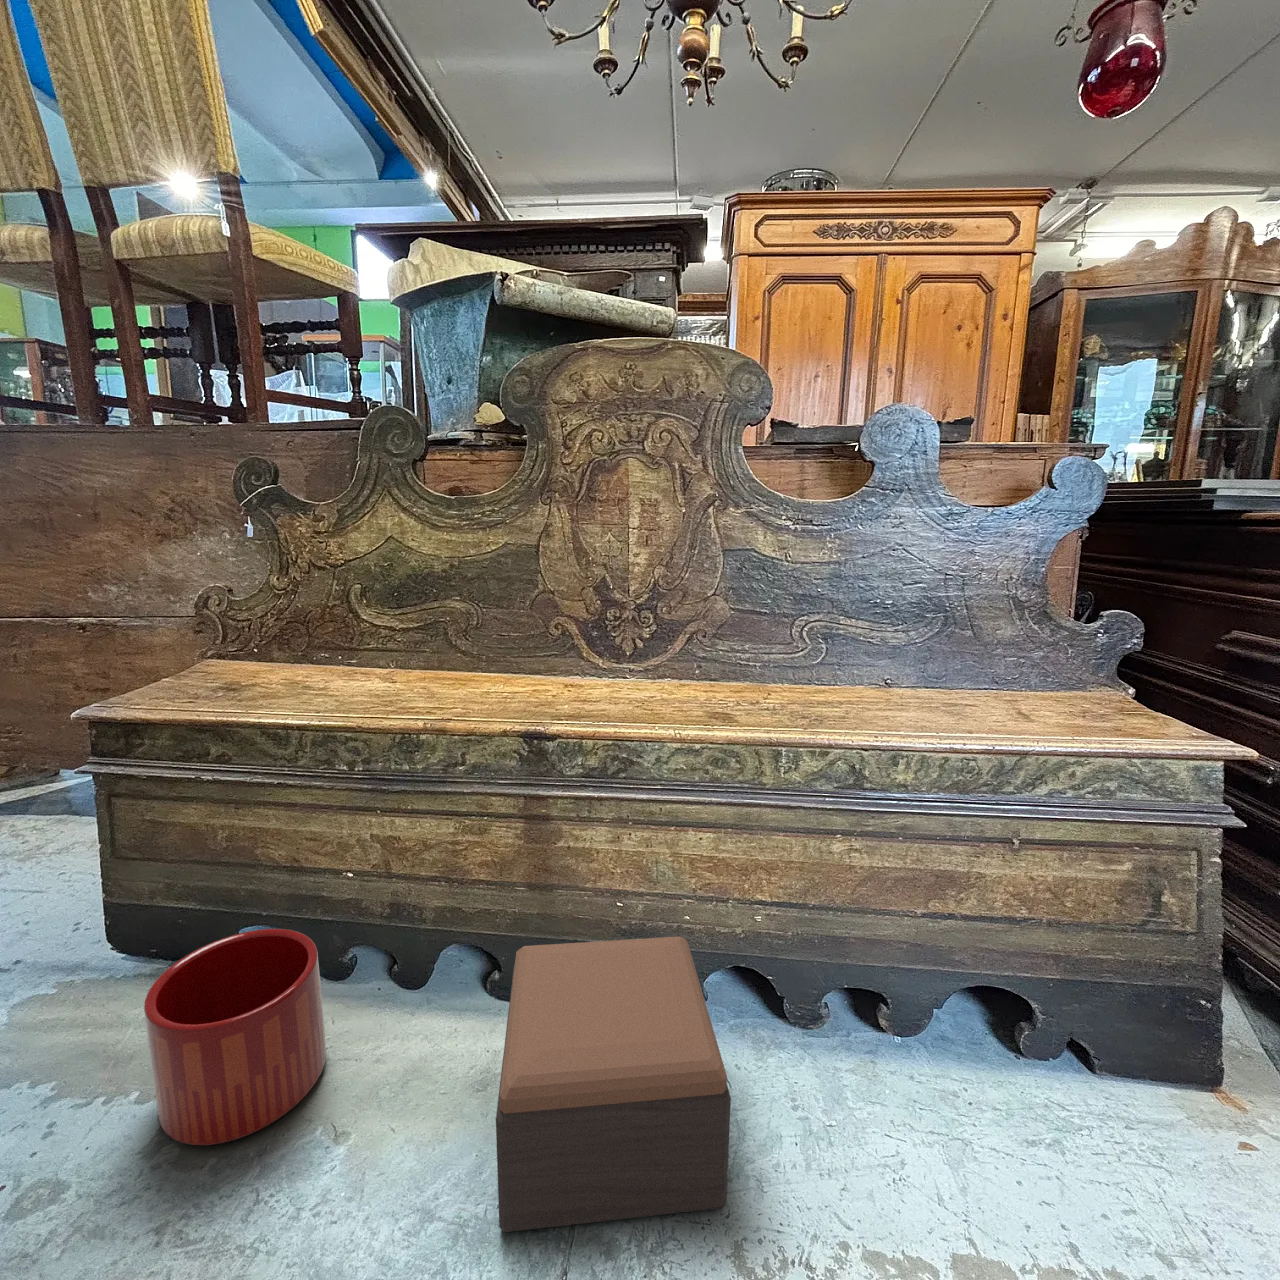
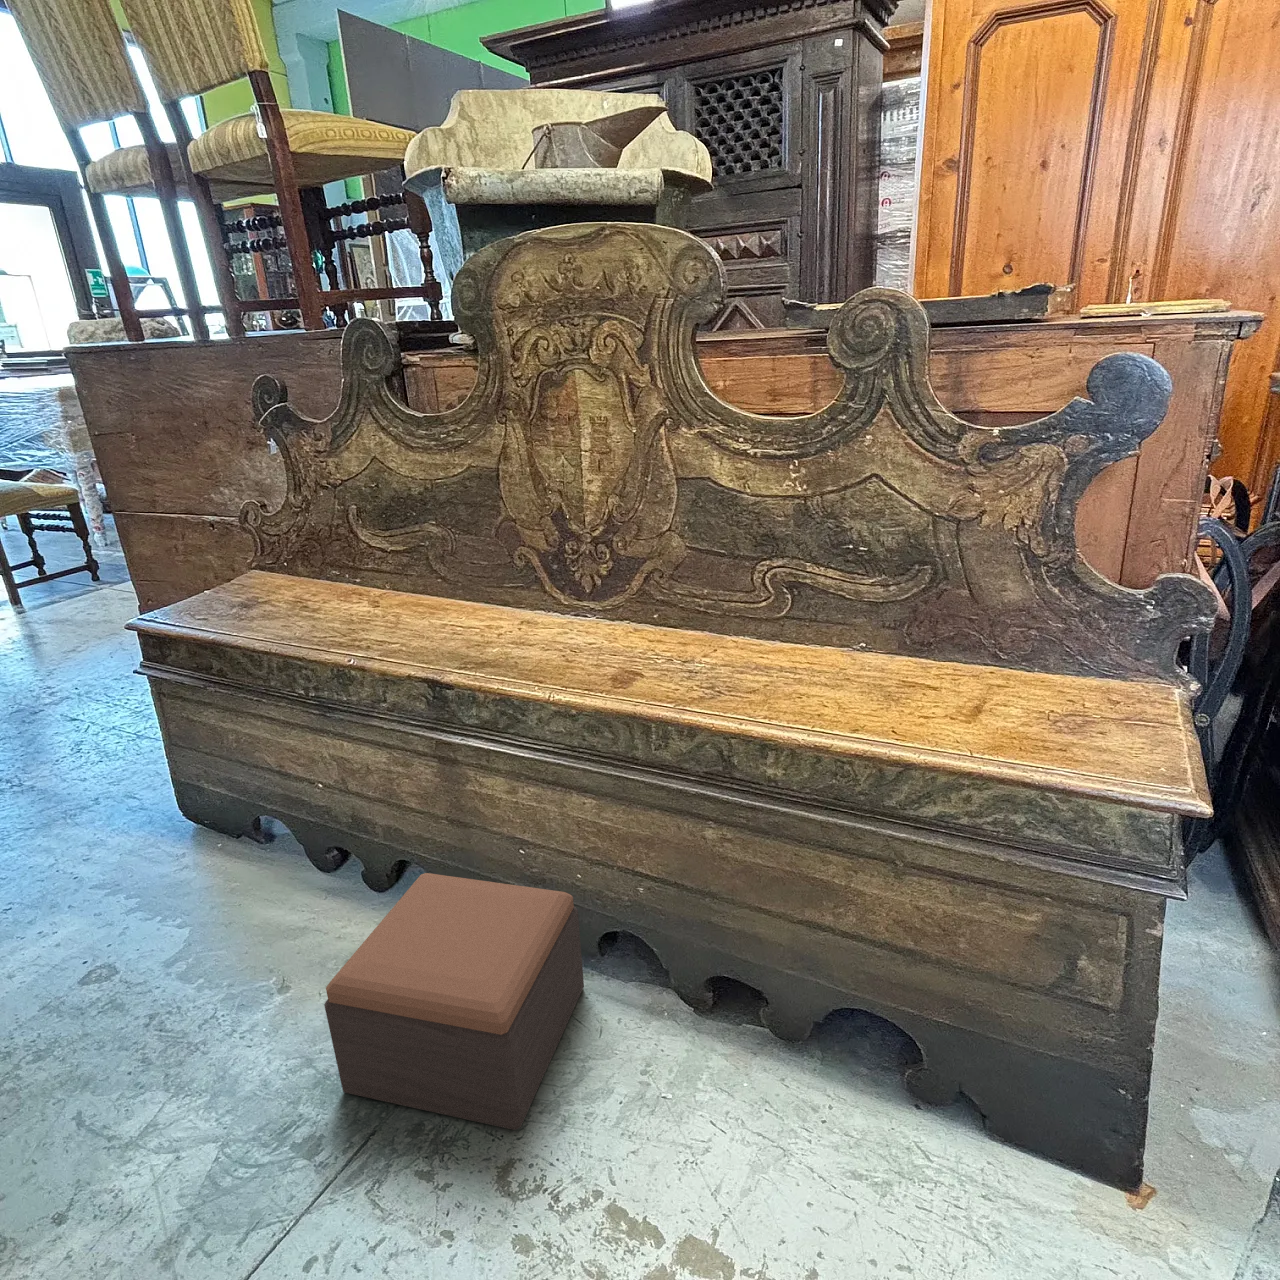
planter: present [144,929,326,1145] -> none [143,819,294,975]

